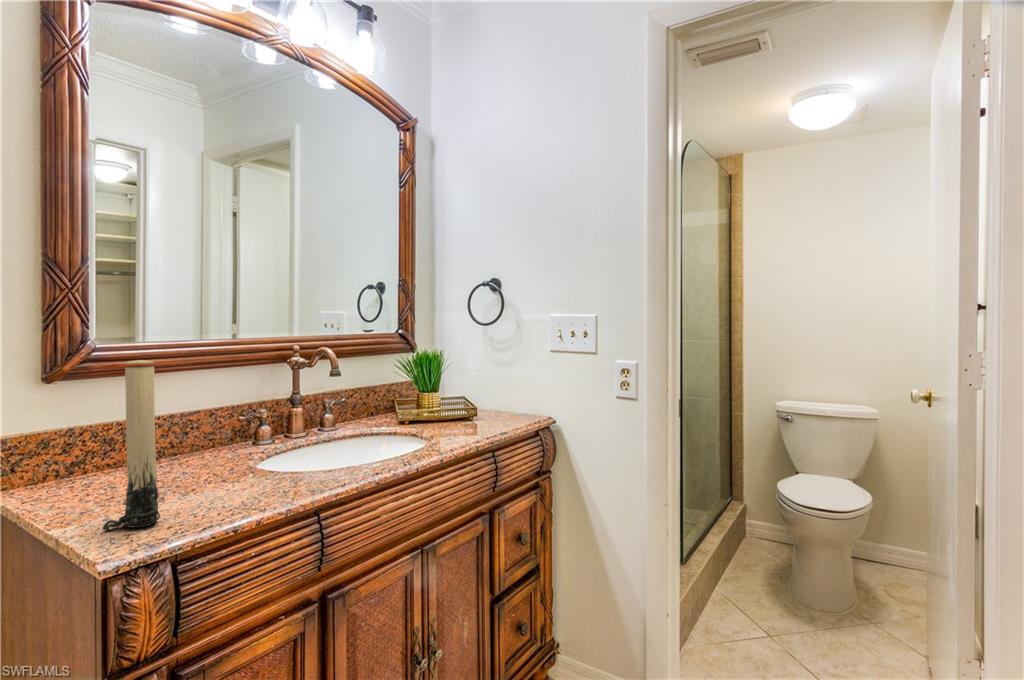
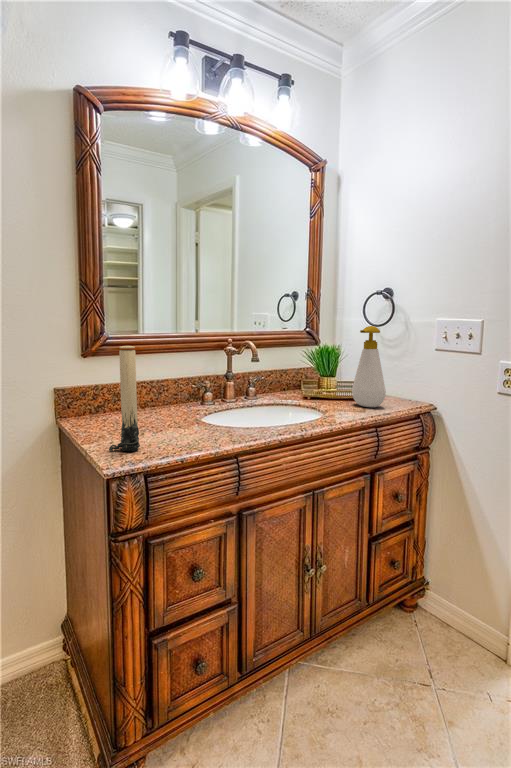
soap bottle: none [460,329,501,429] -> present [352,326,386,407]

